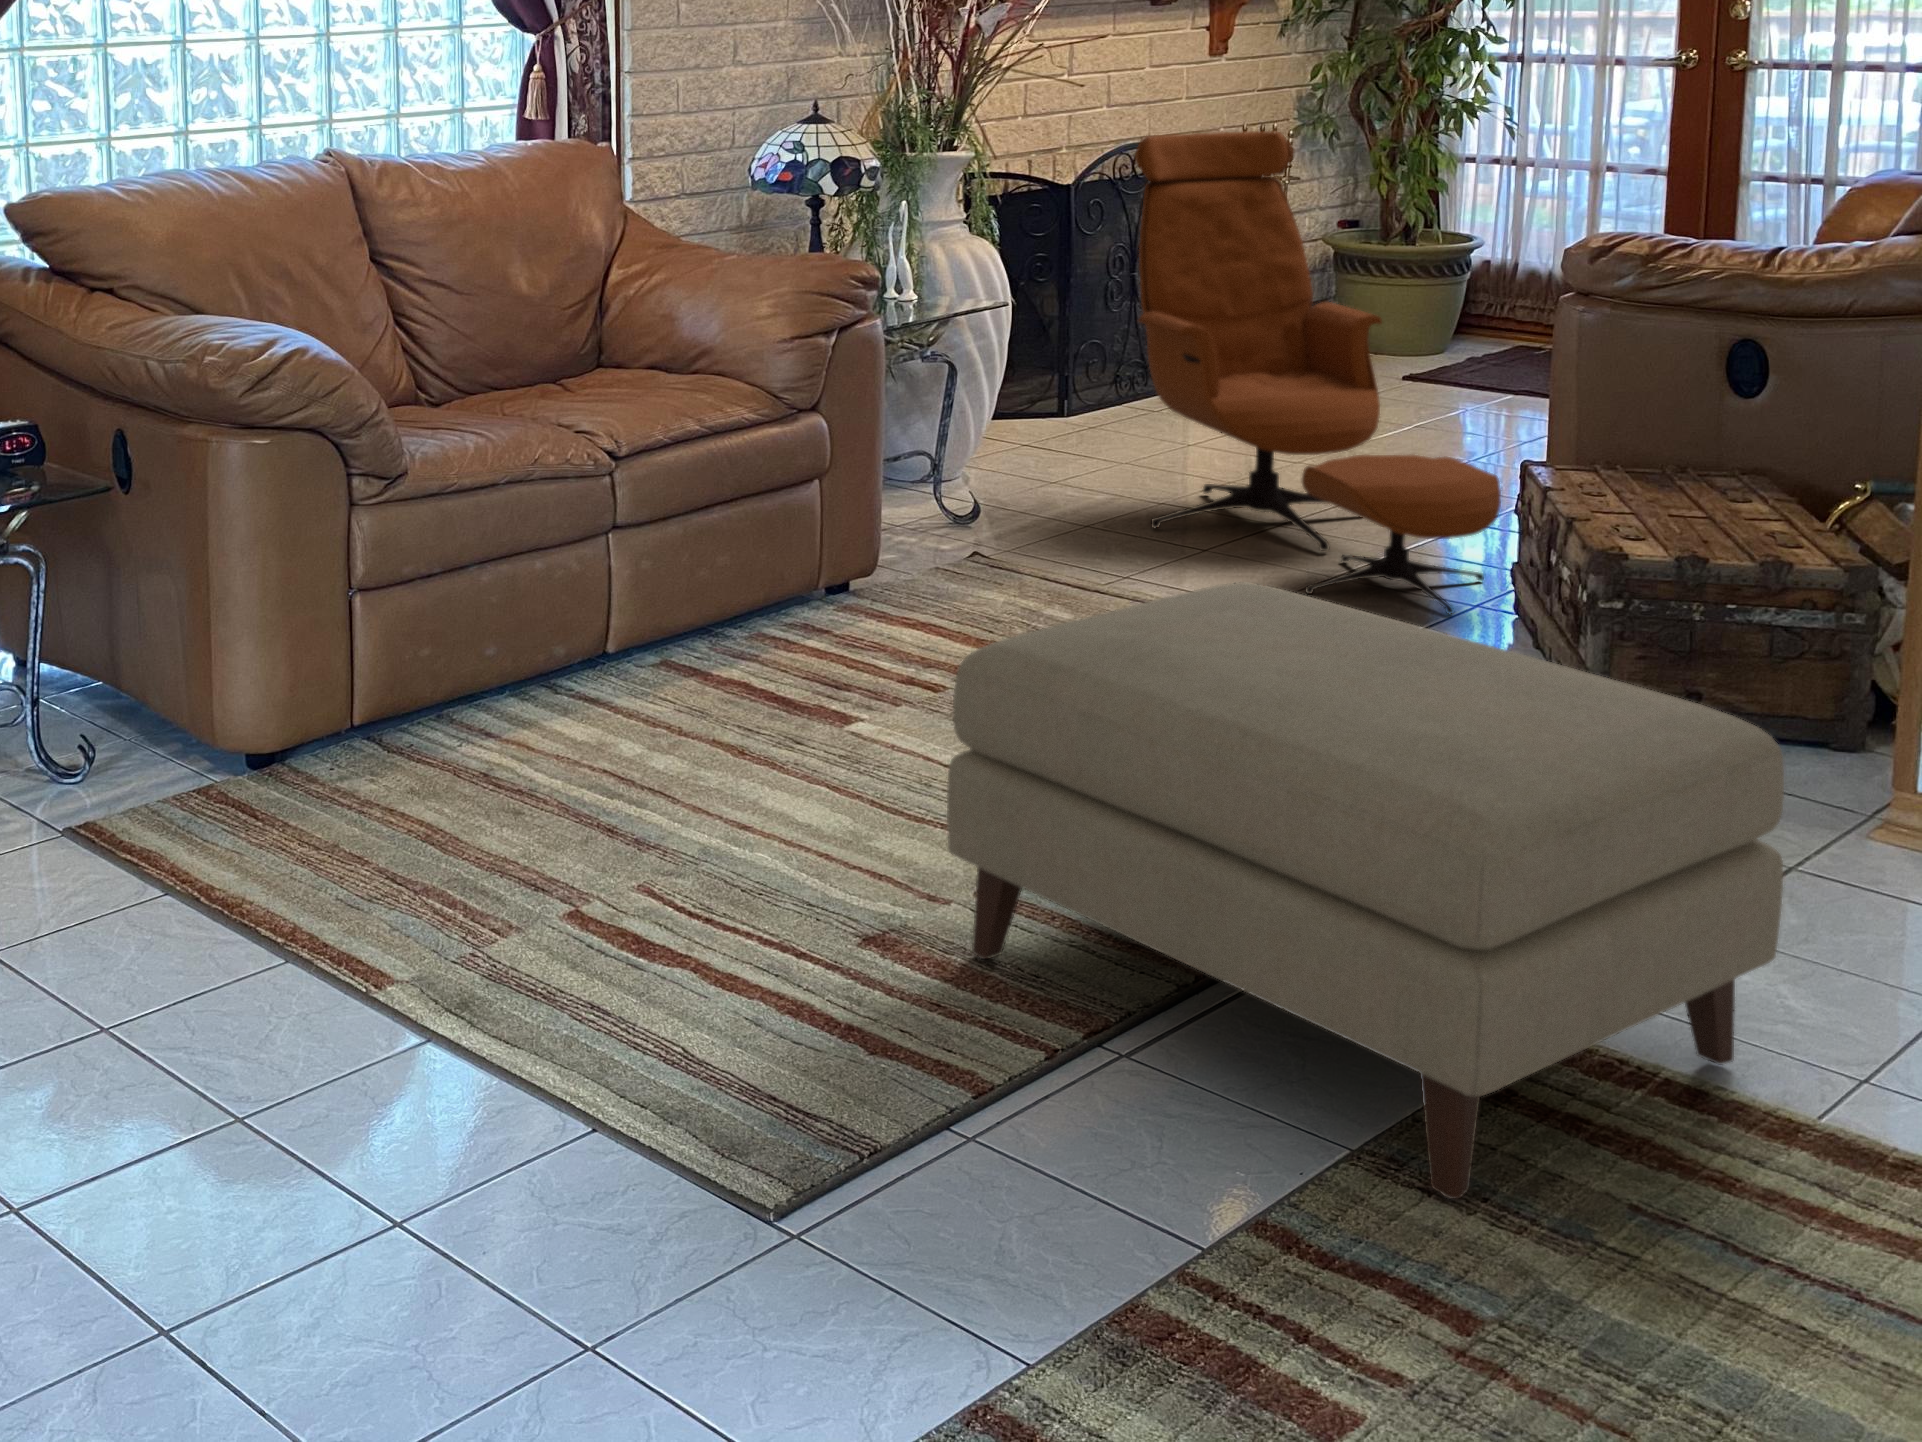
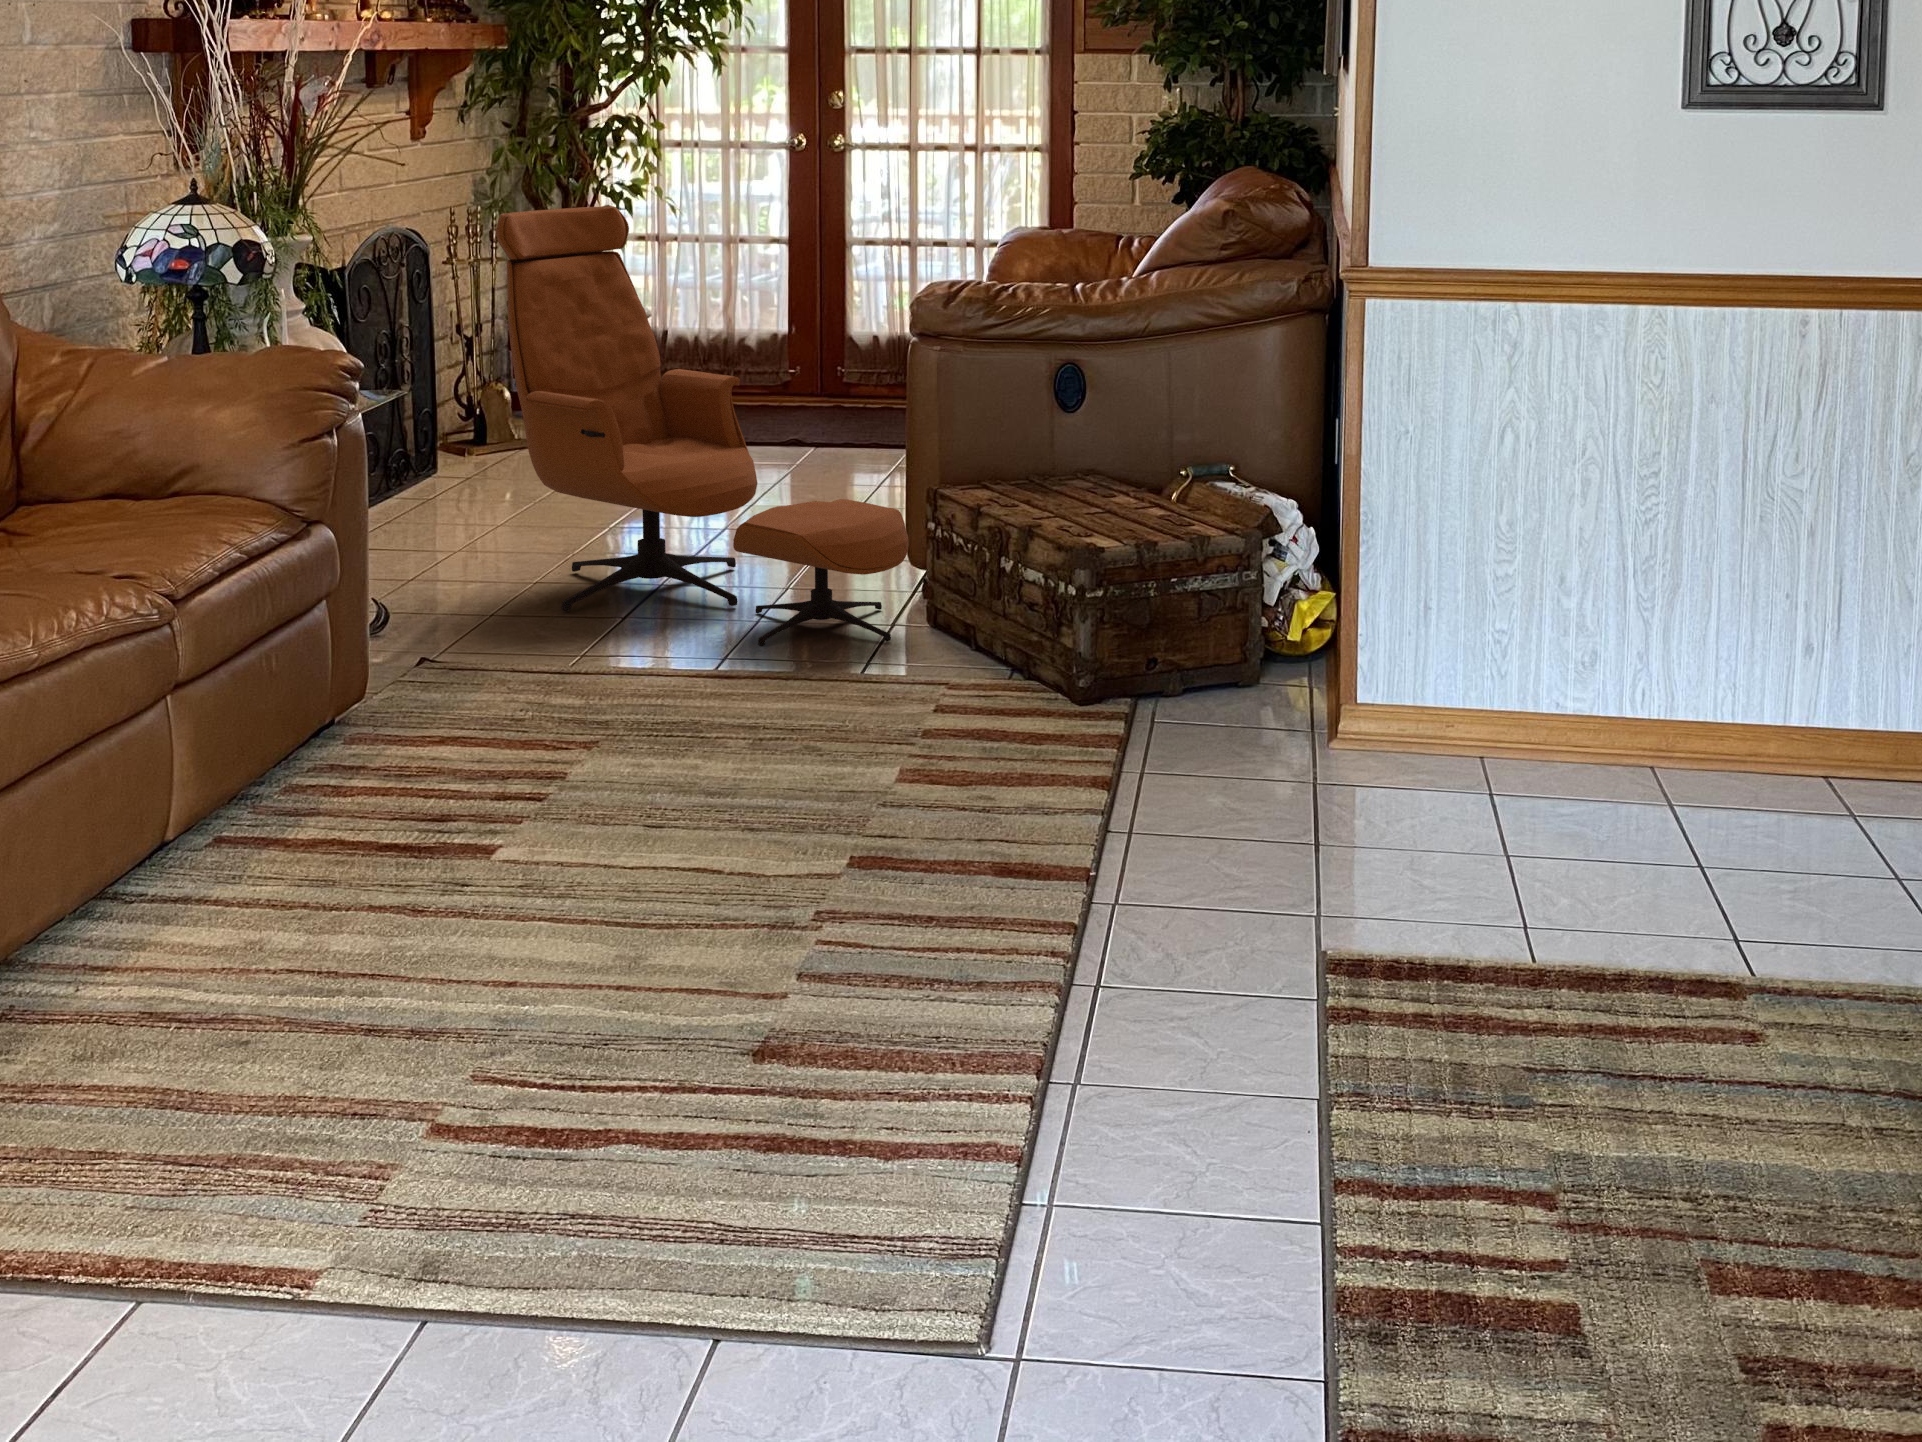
ottoman: present [947,582,1784,1199] -> none [829,613,1475,1101]

